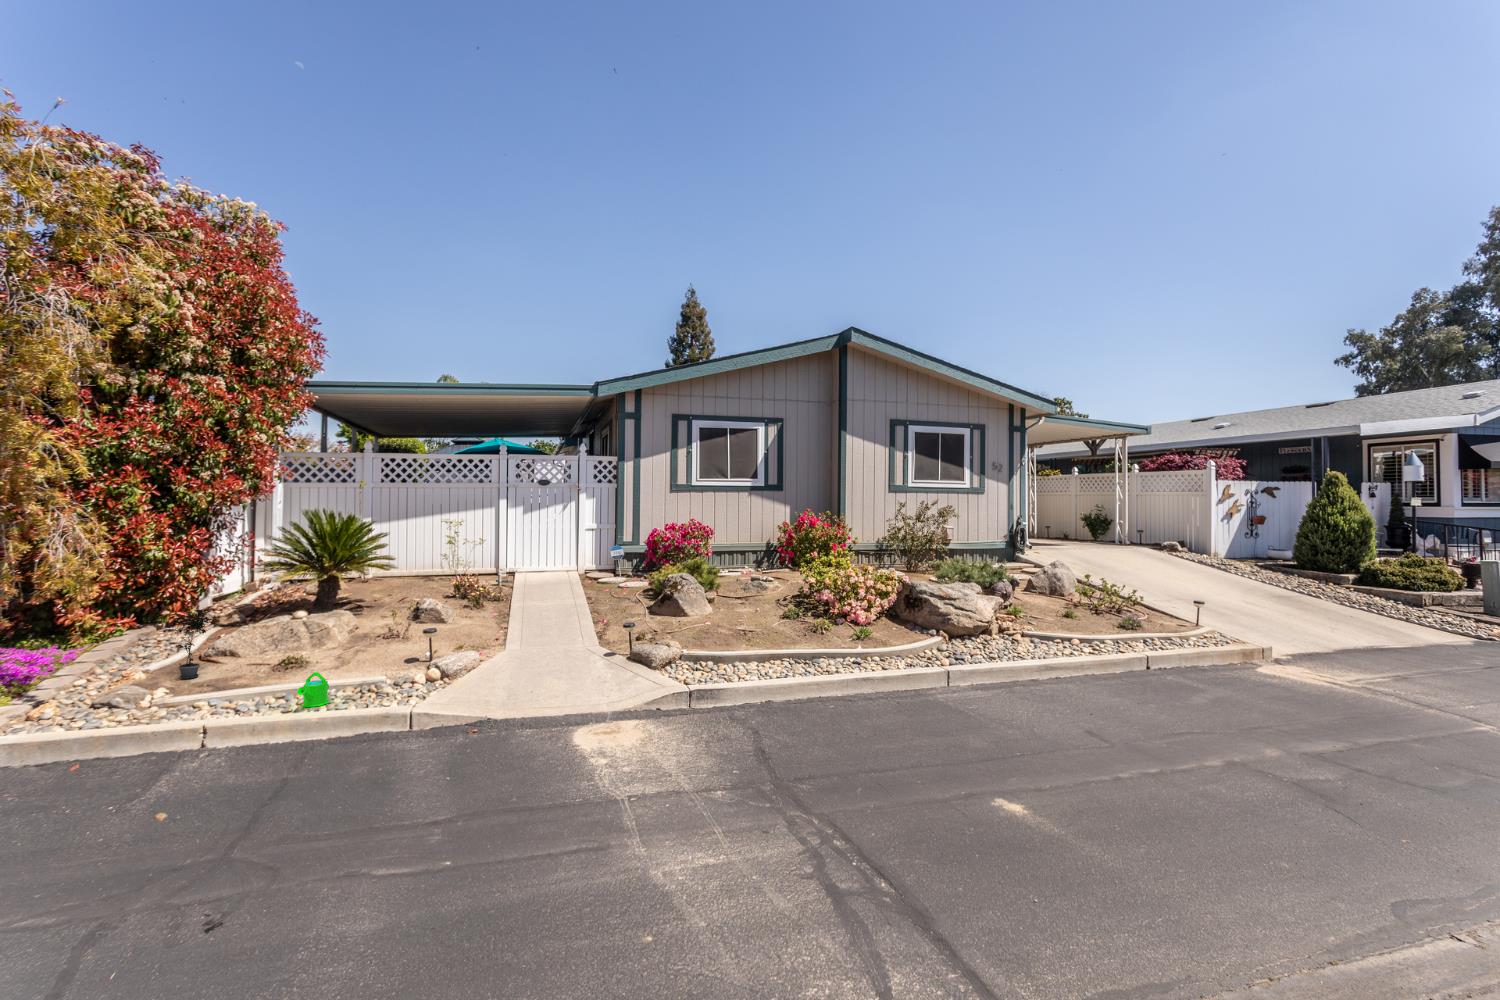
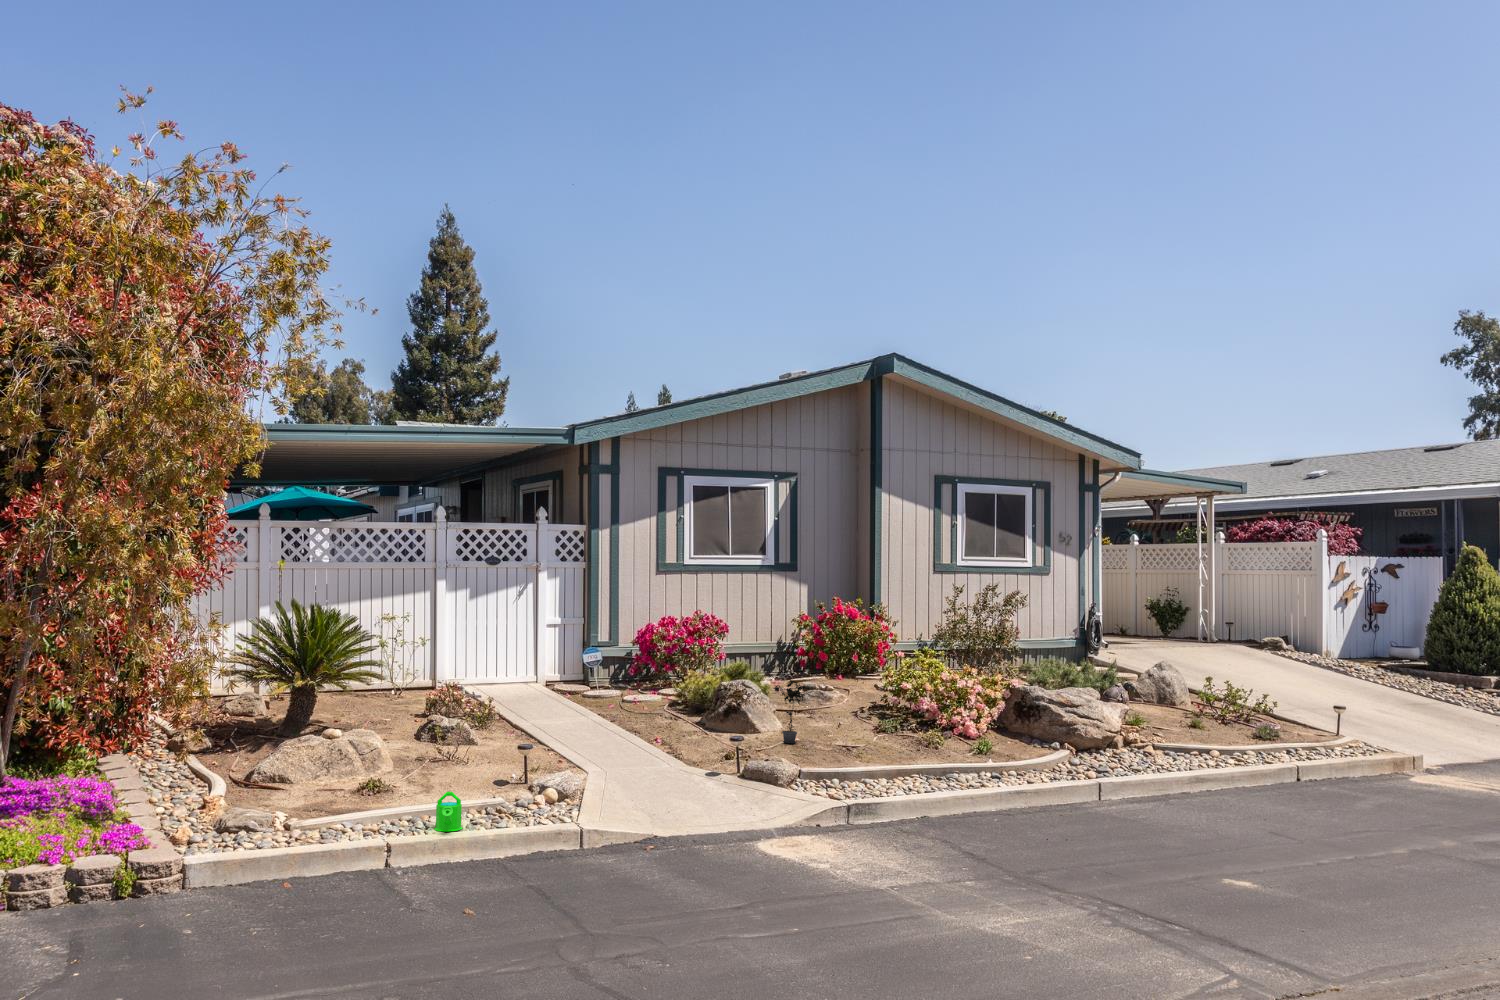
potted plant: present [173,607,214,679] -> present [773,678,813,744]

